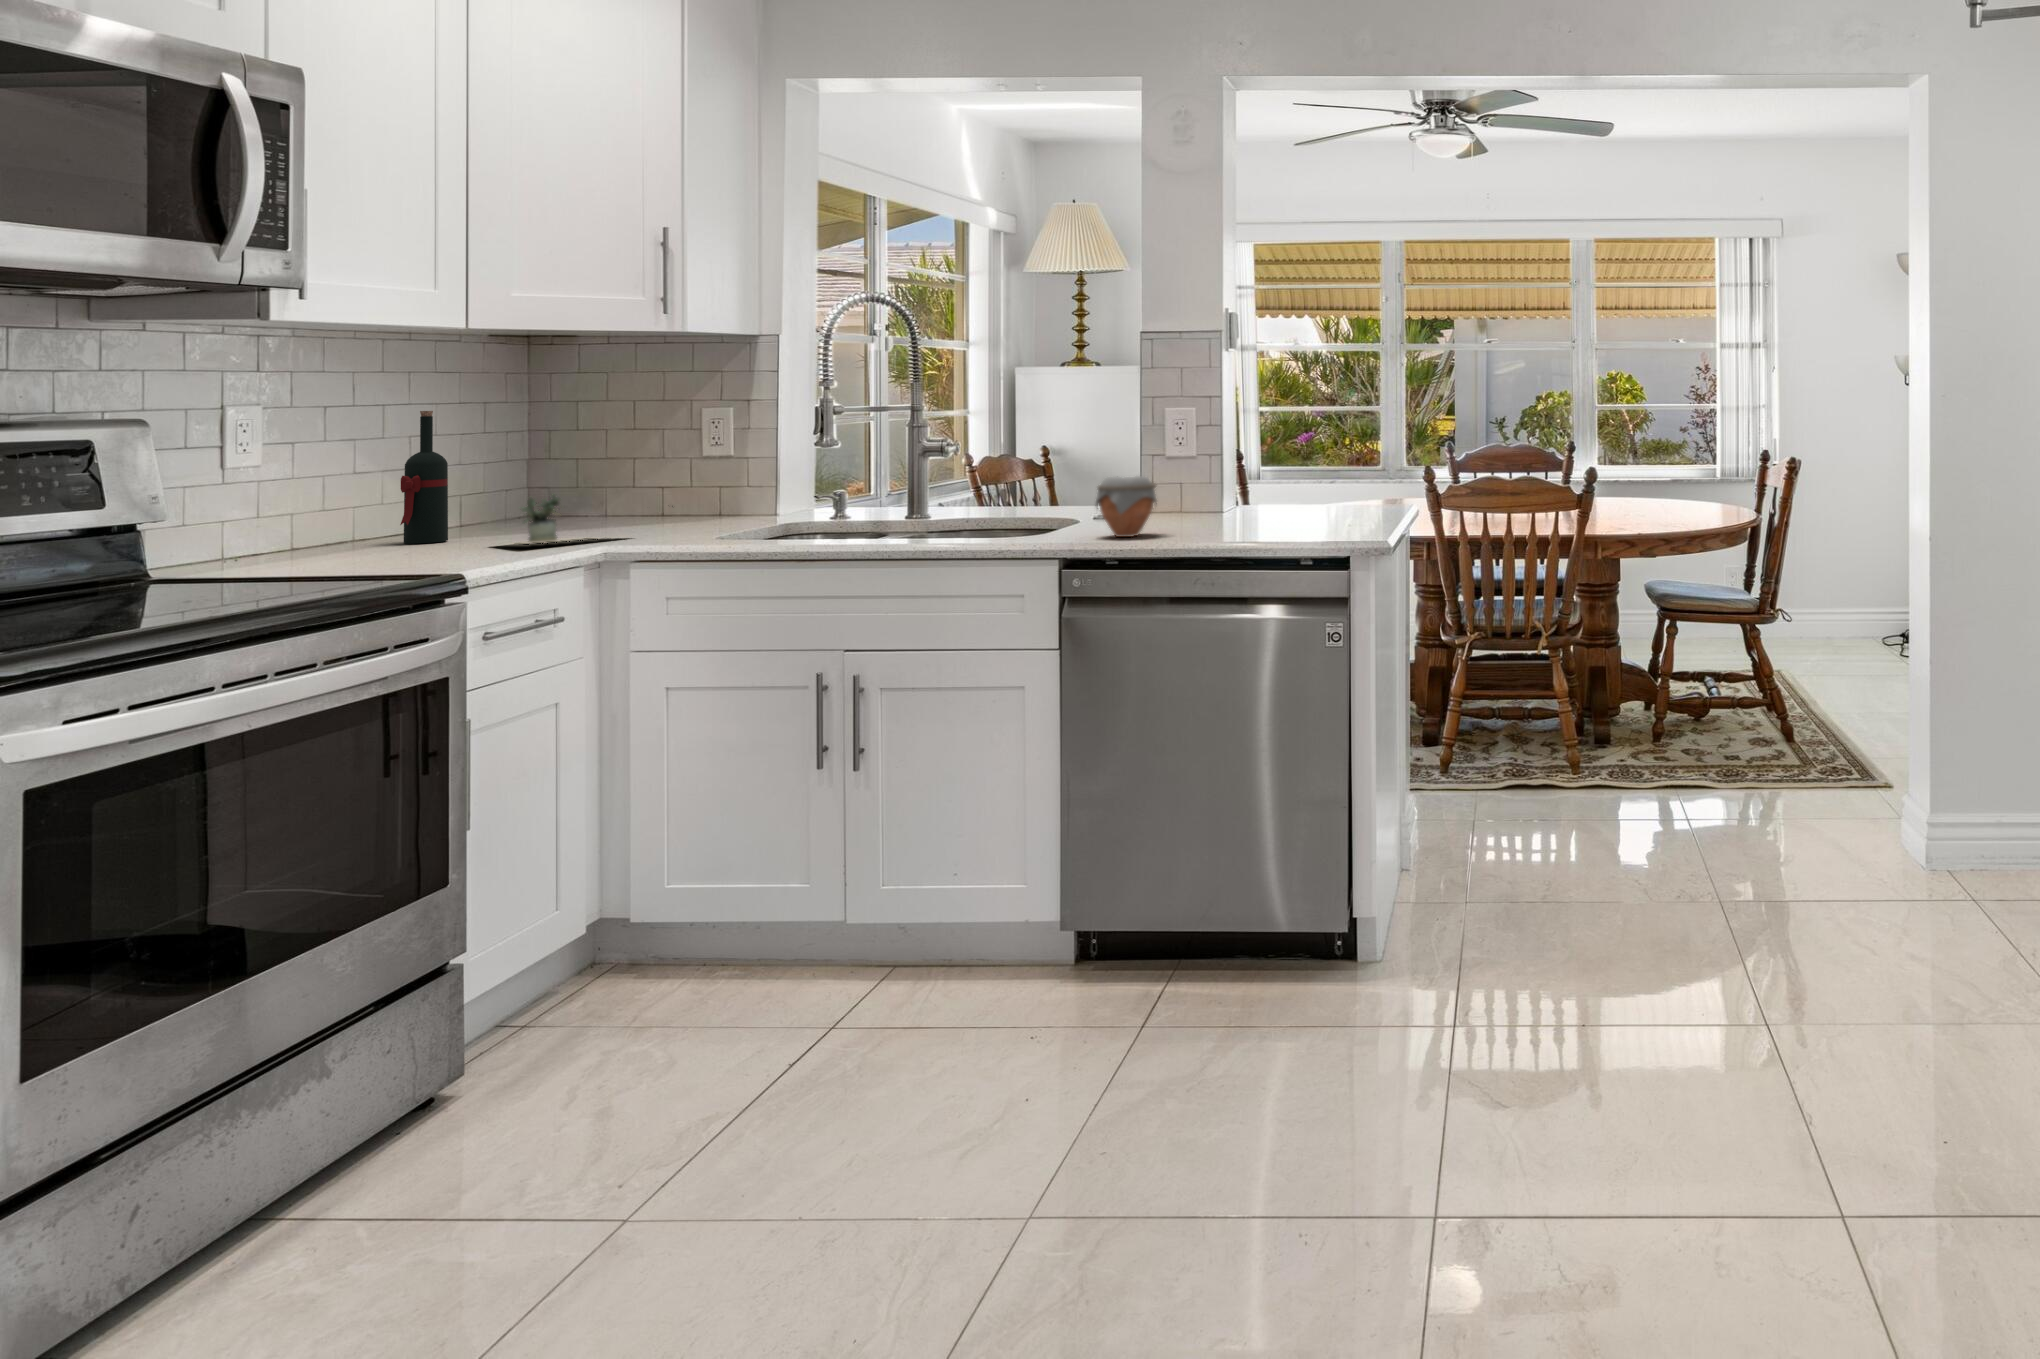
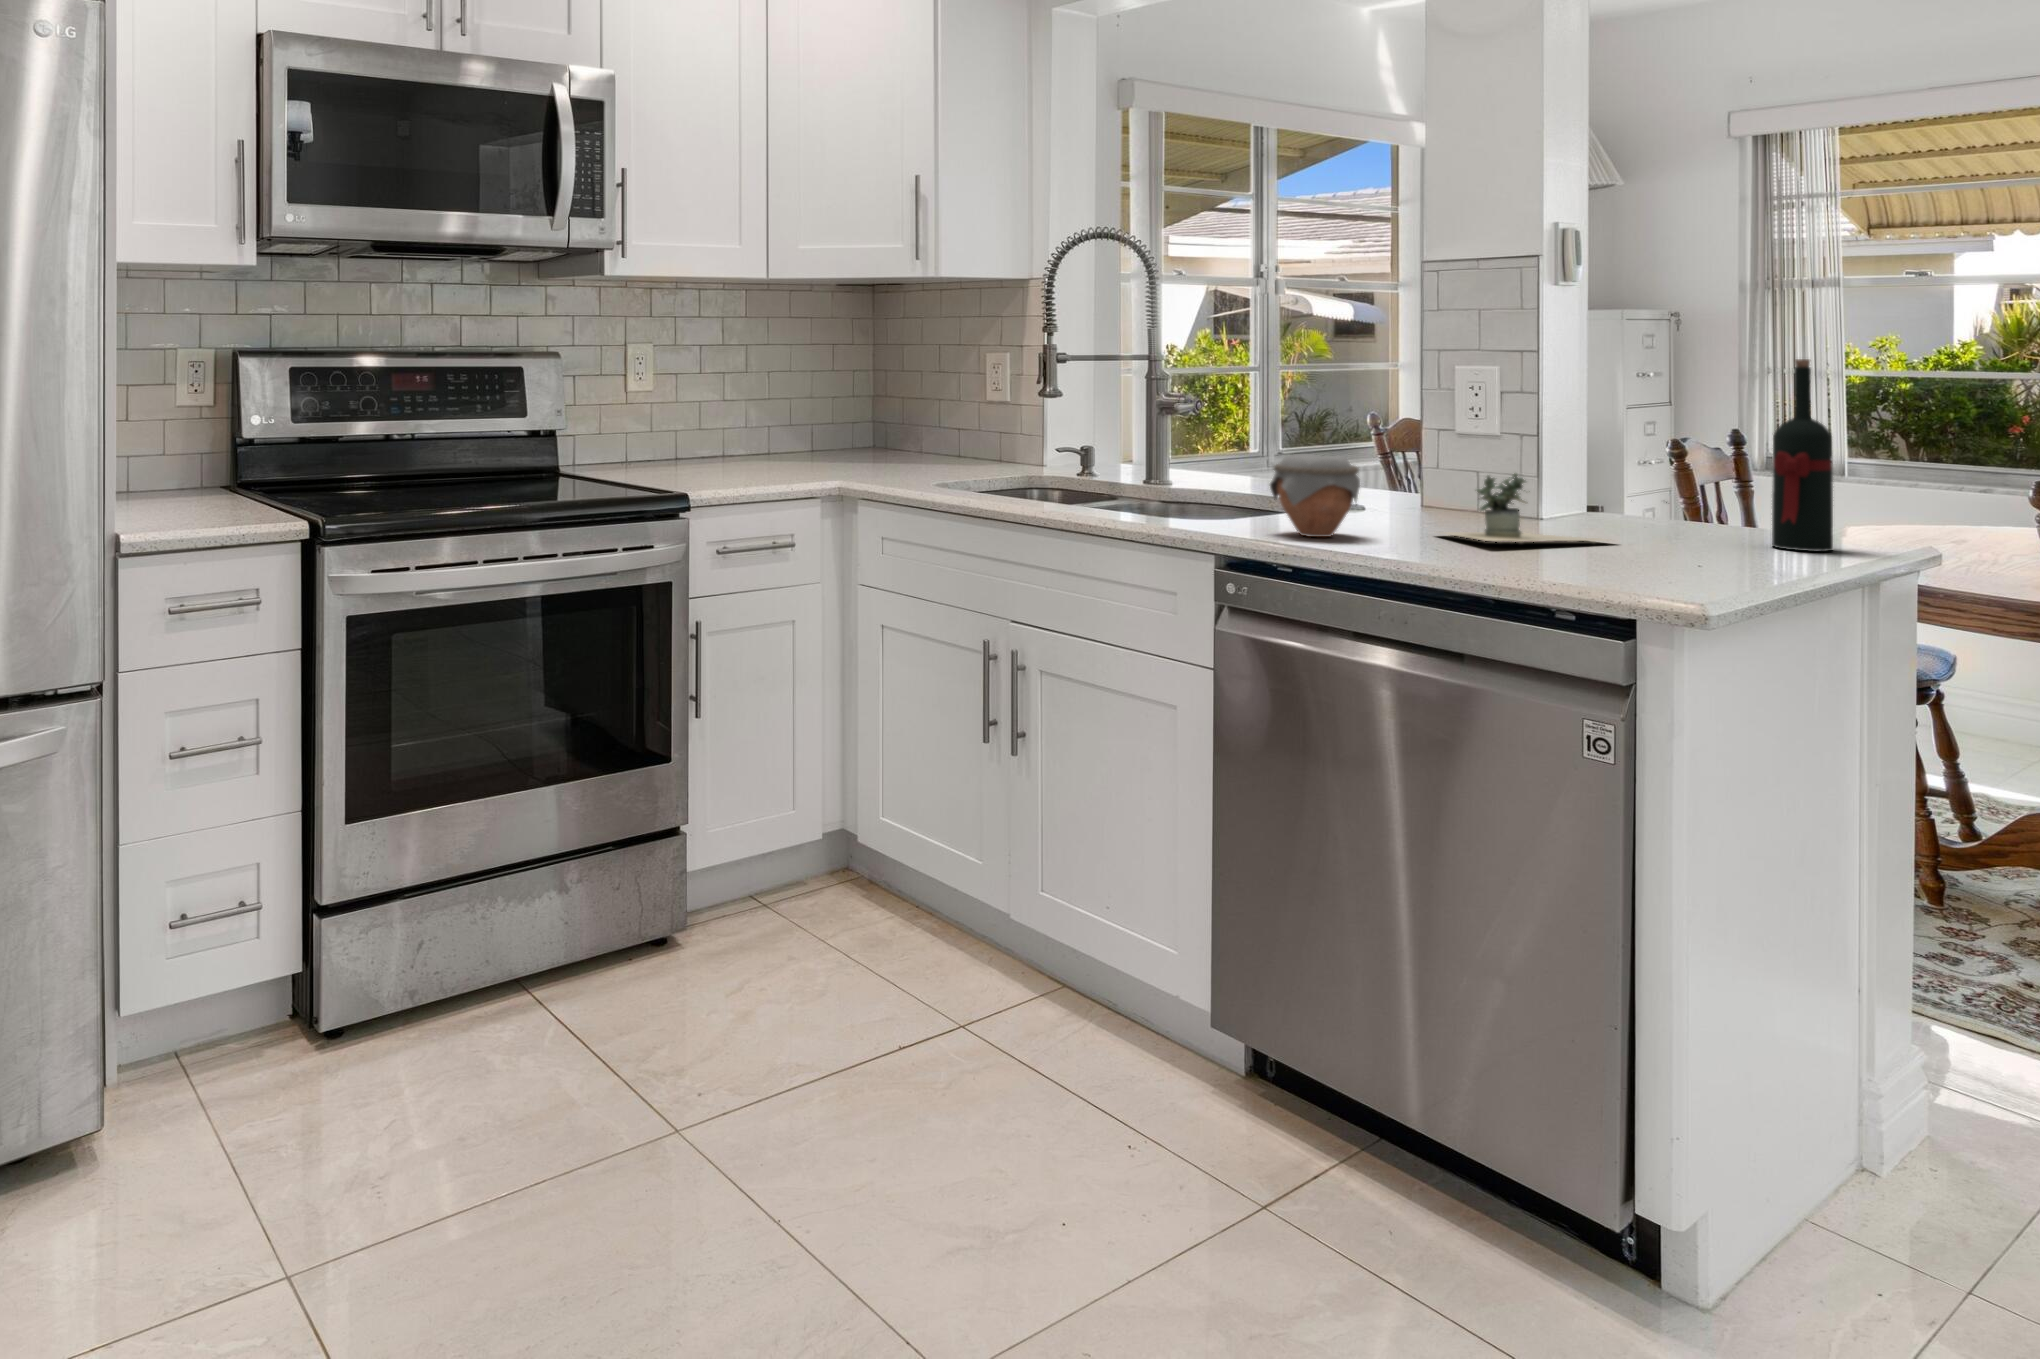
wine bottle: present [400,411,448,544] -> present [1772,359,1833,552]
potted plant: present [519,494,673,544] -> present [1446,473,1667,542]

